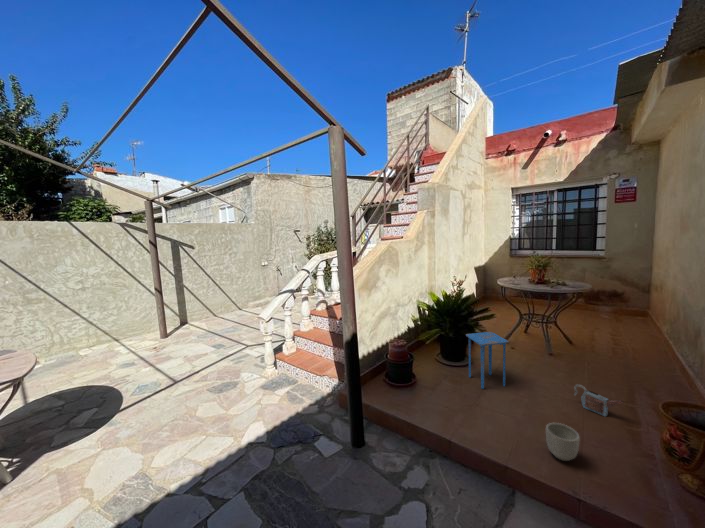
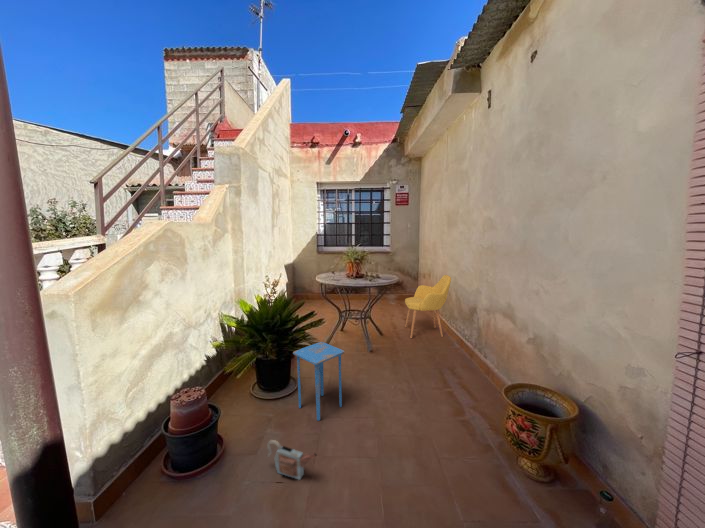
chair: none [607,288,678,361] -> present [405,275,451,338]
watering can: present [574,384,623,416] -> present [267,440,317,480]
planter: present [546,423,580,461] -> none [409,446,444,496]

